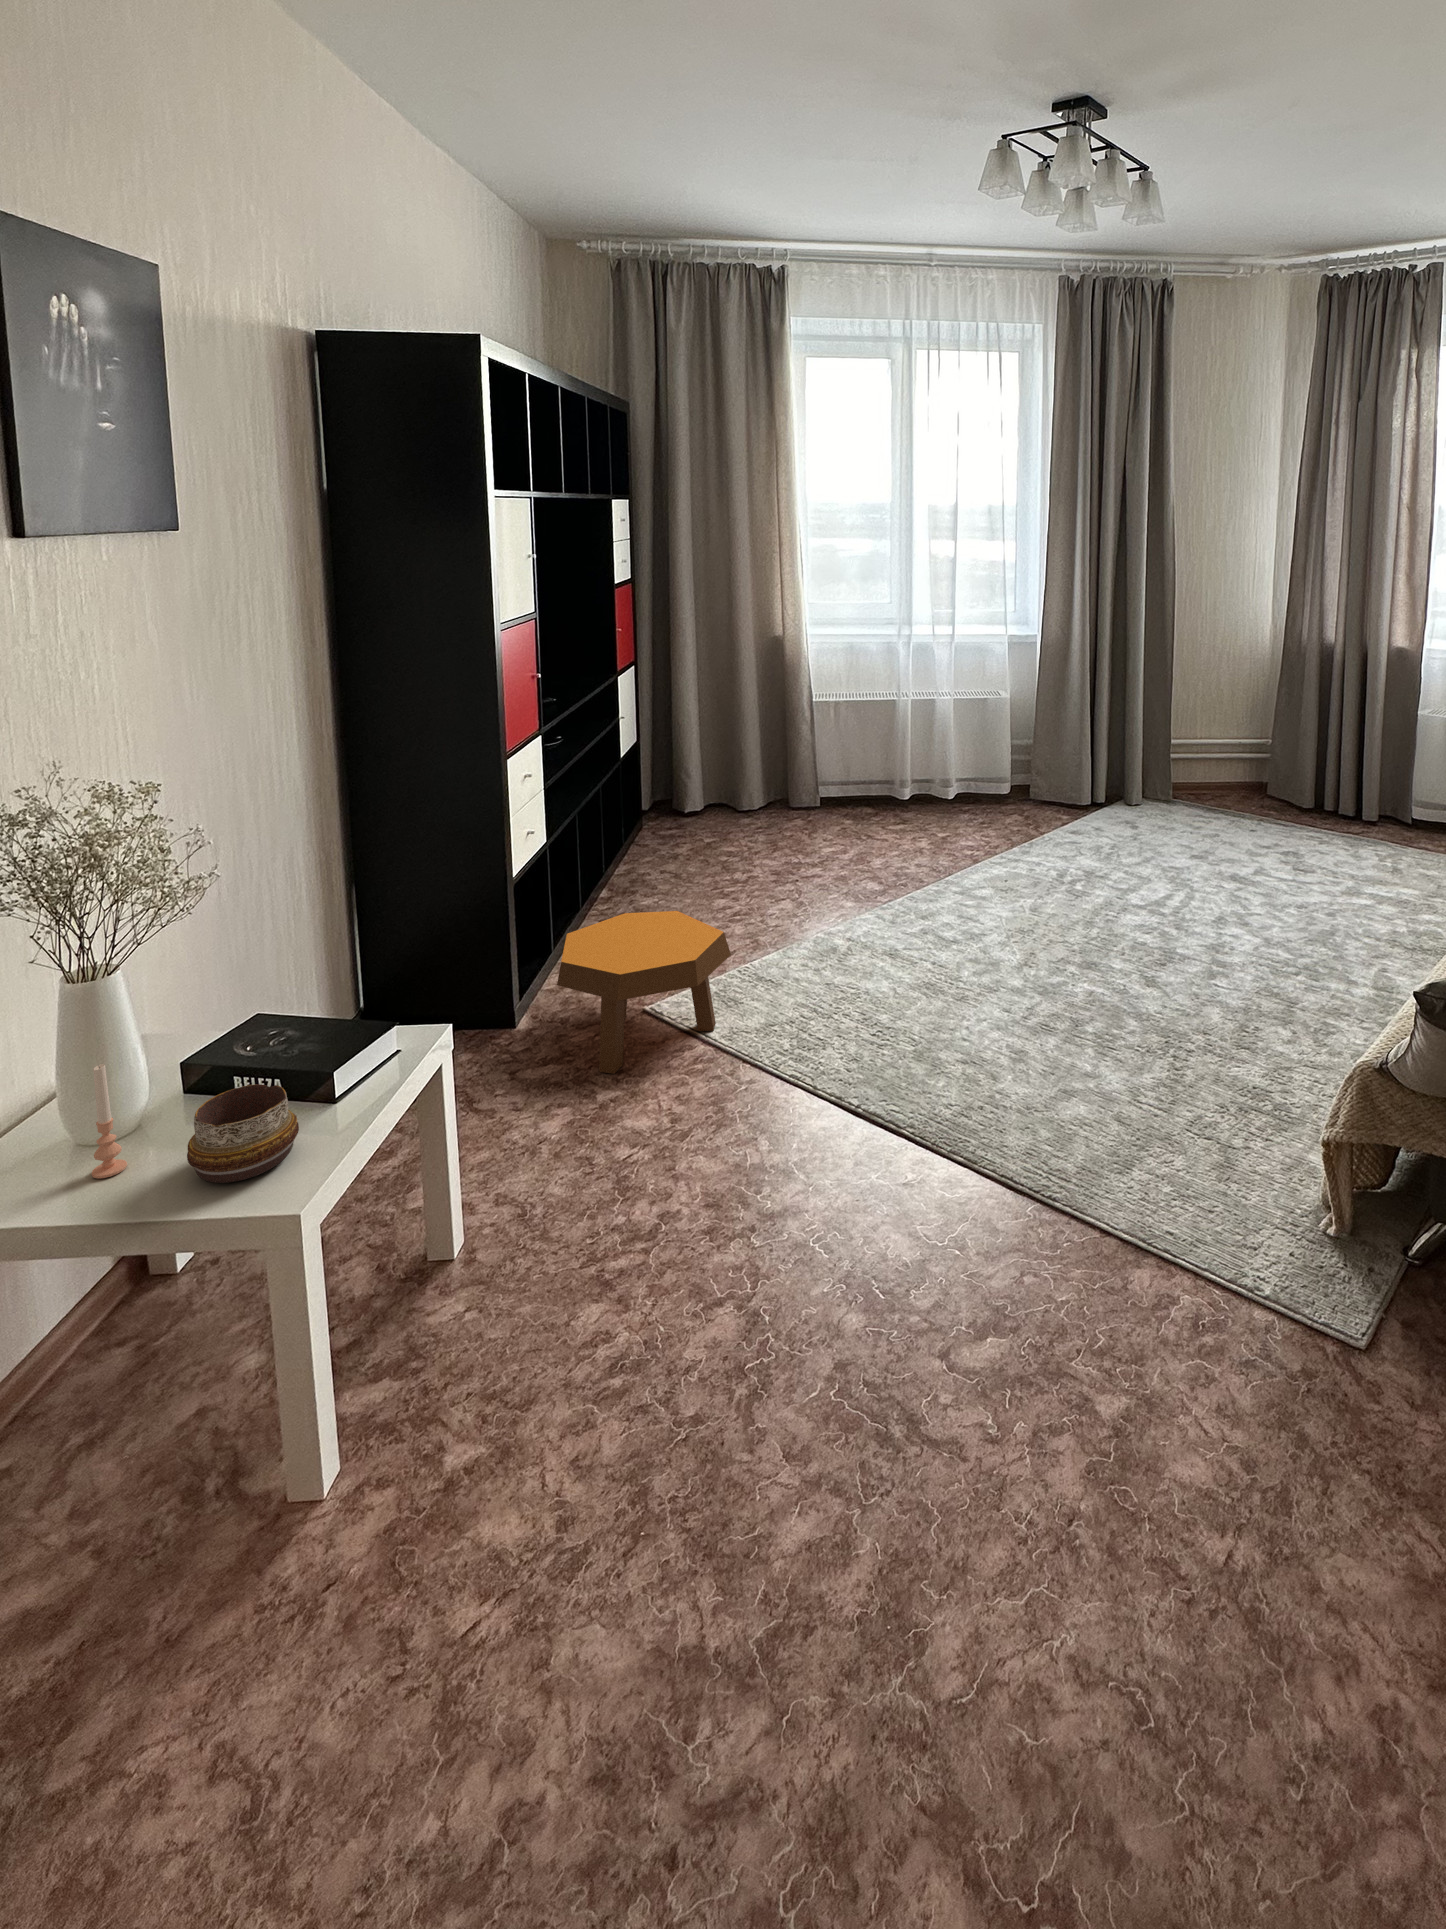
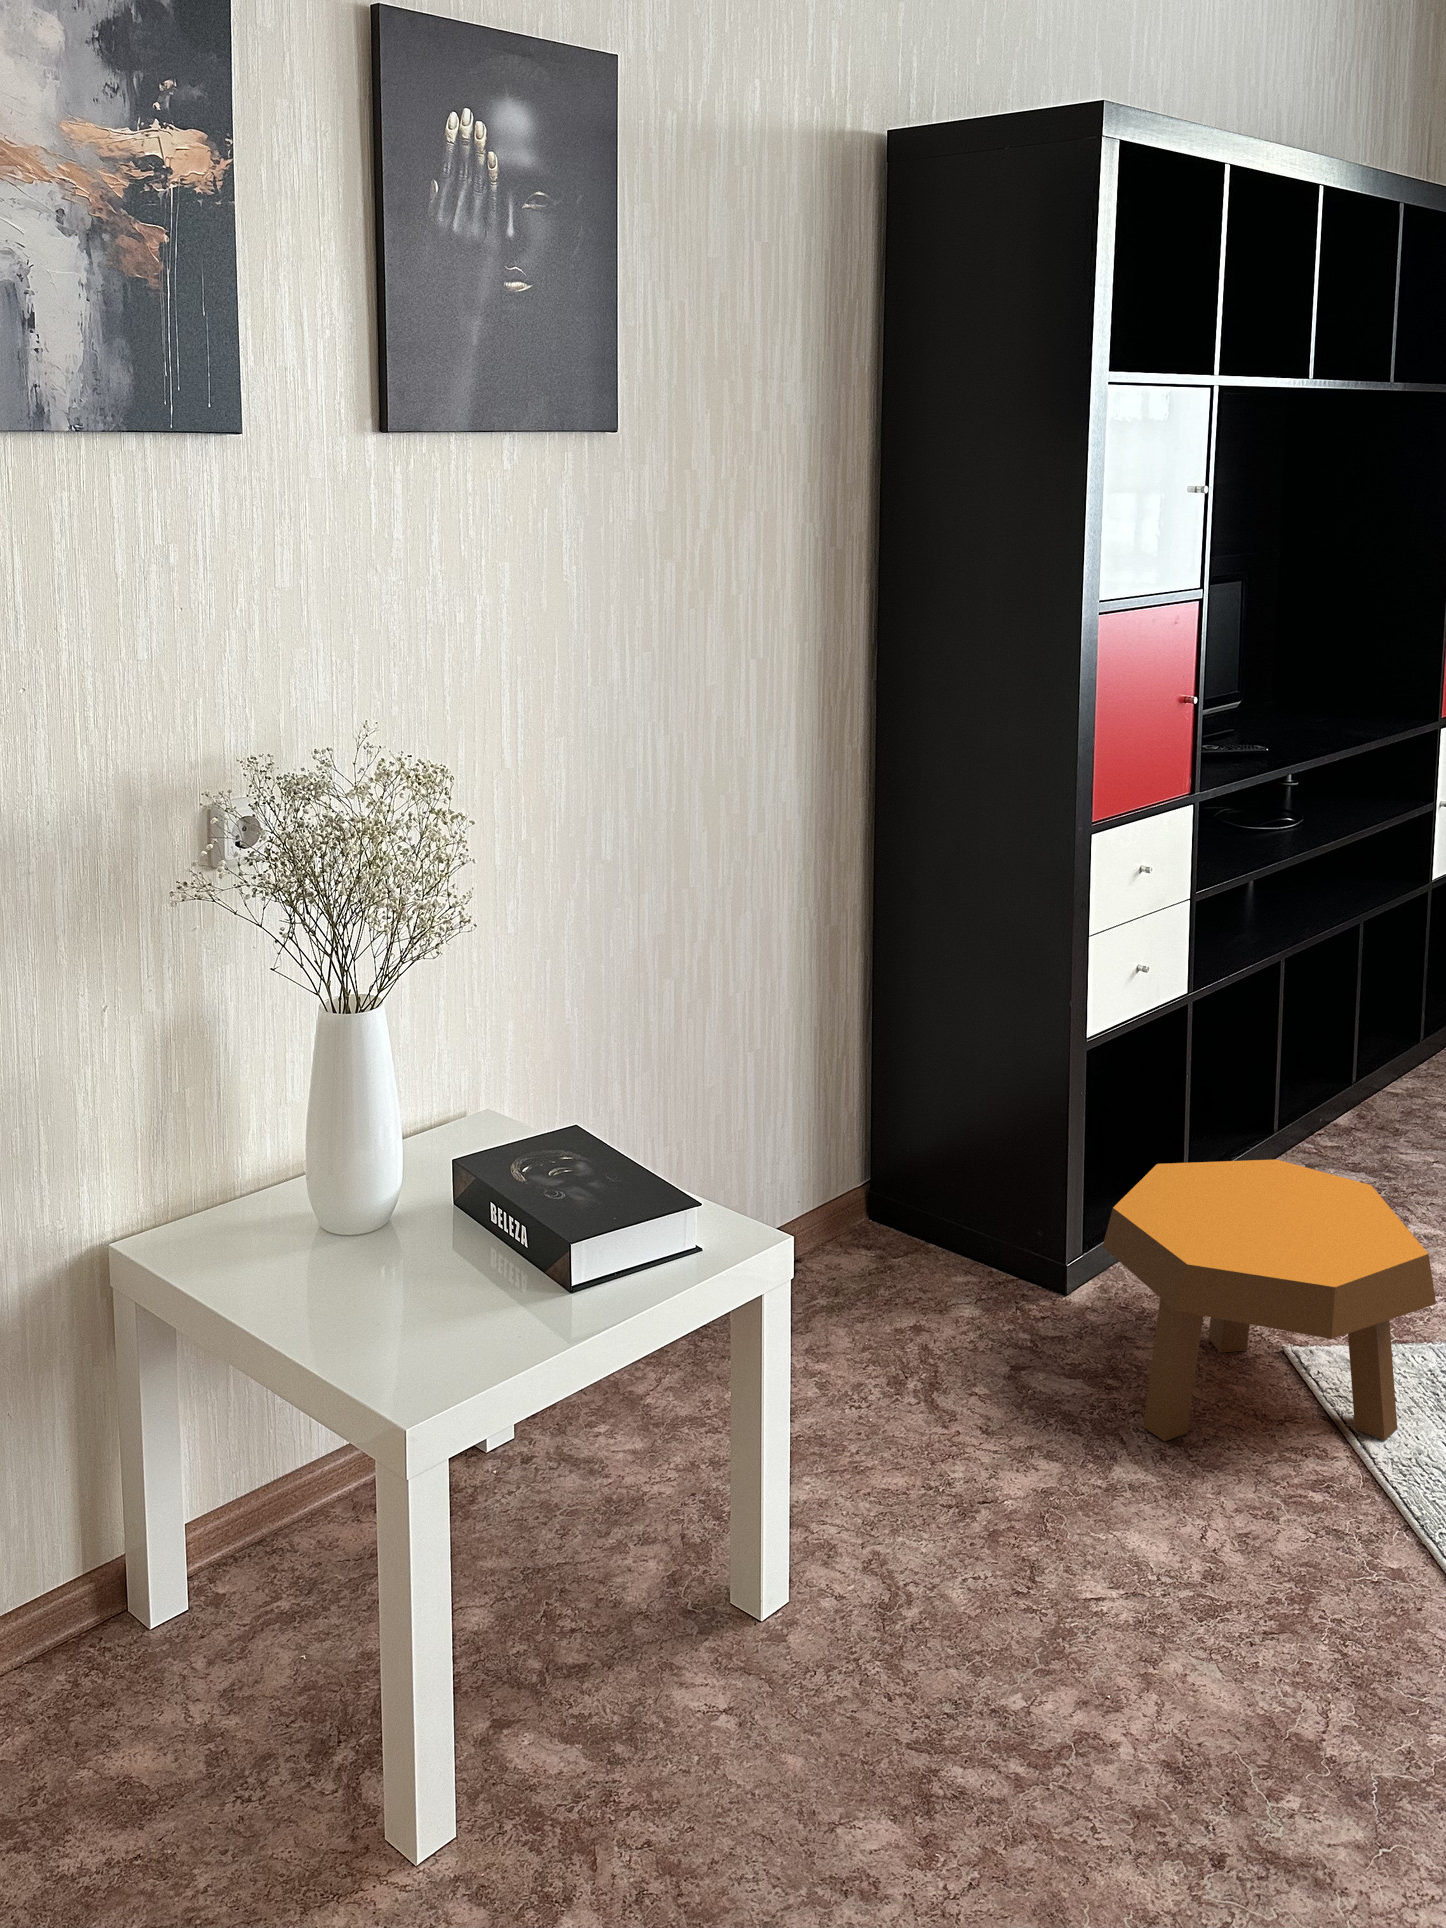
candle: present [92,1064,127,1179] -> none [293,1131,331,1283]
decorative bowl: present [187,1084,299,1183] -> none [353,1222,489,1355]

